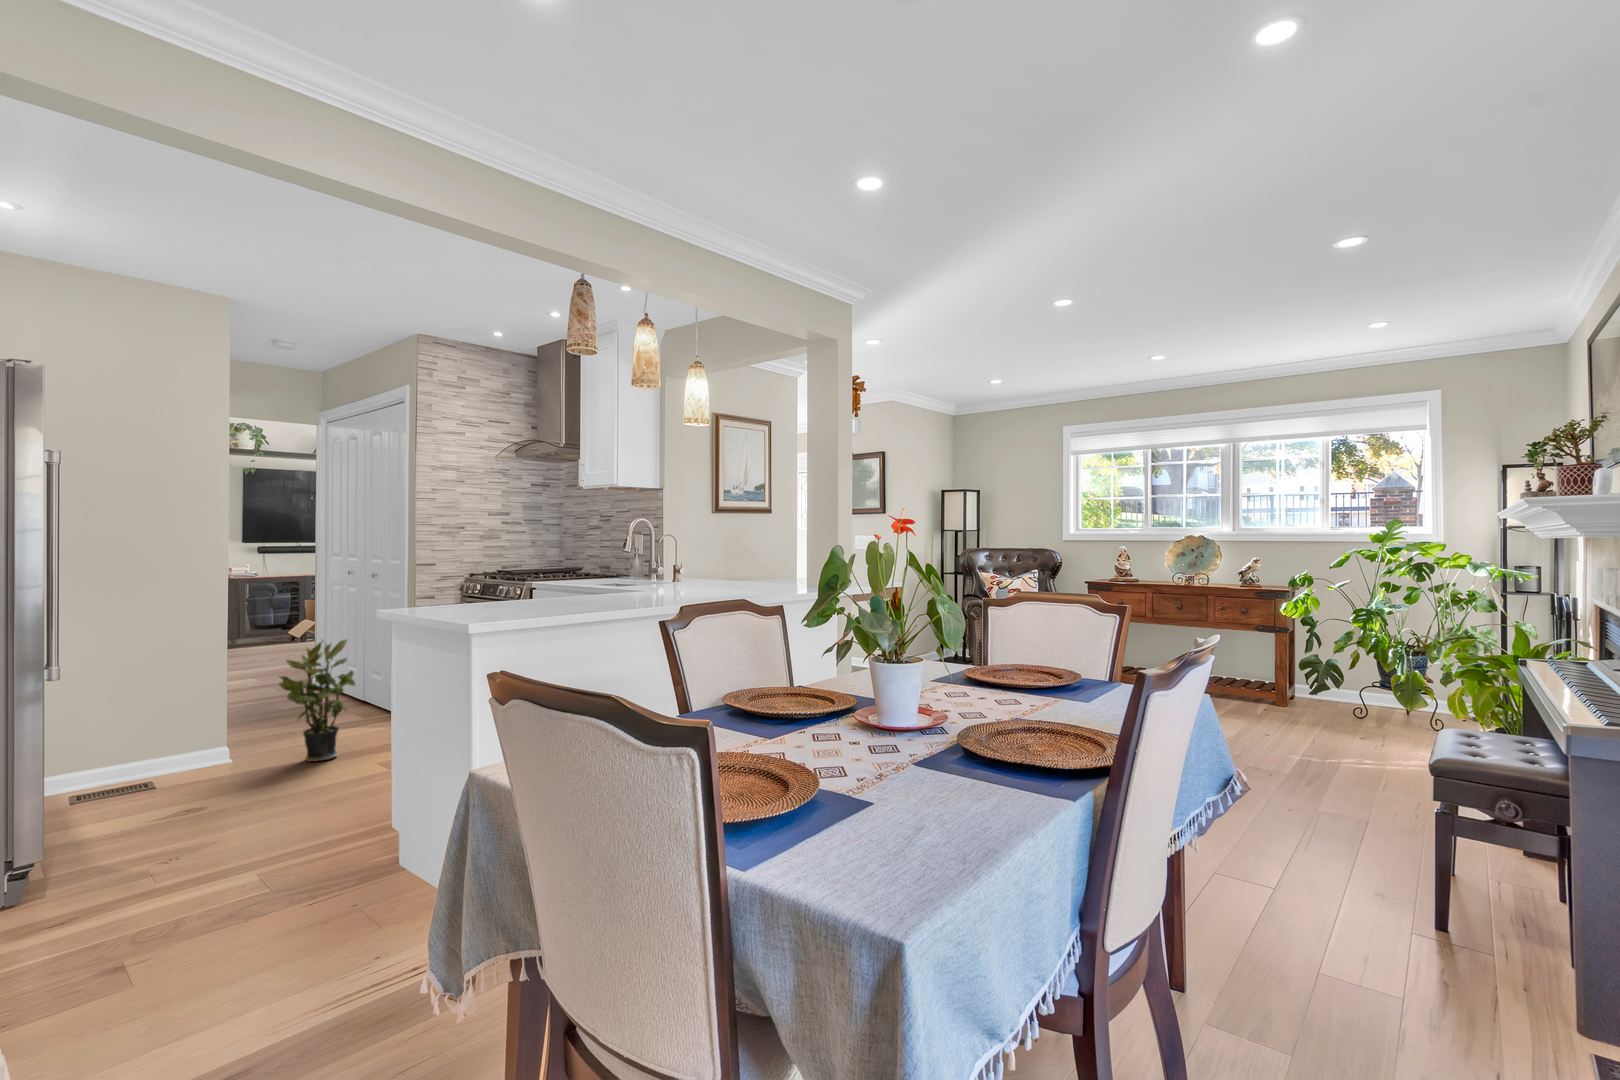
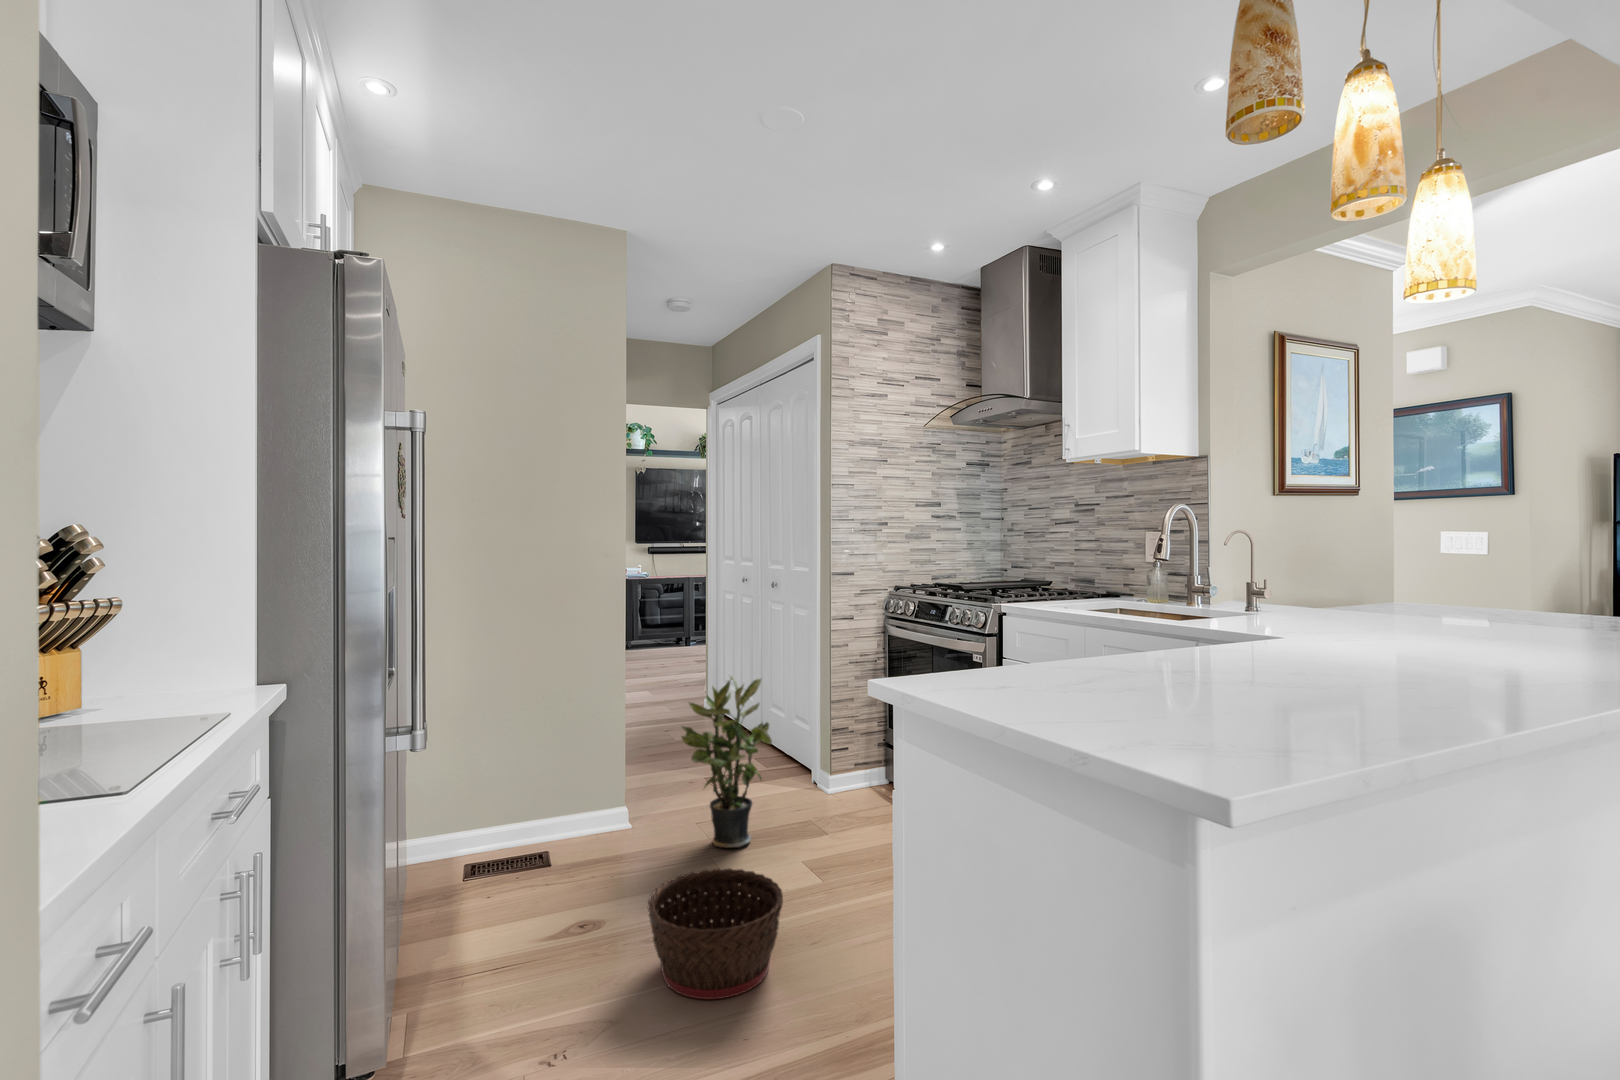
basket: none [246,754,347,823] -> present [648,868,783,999]

